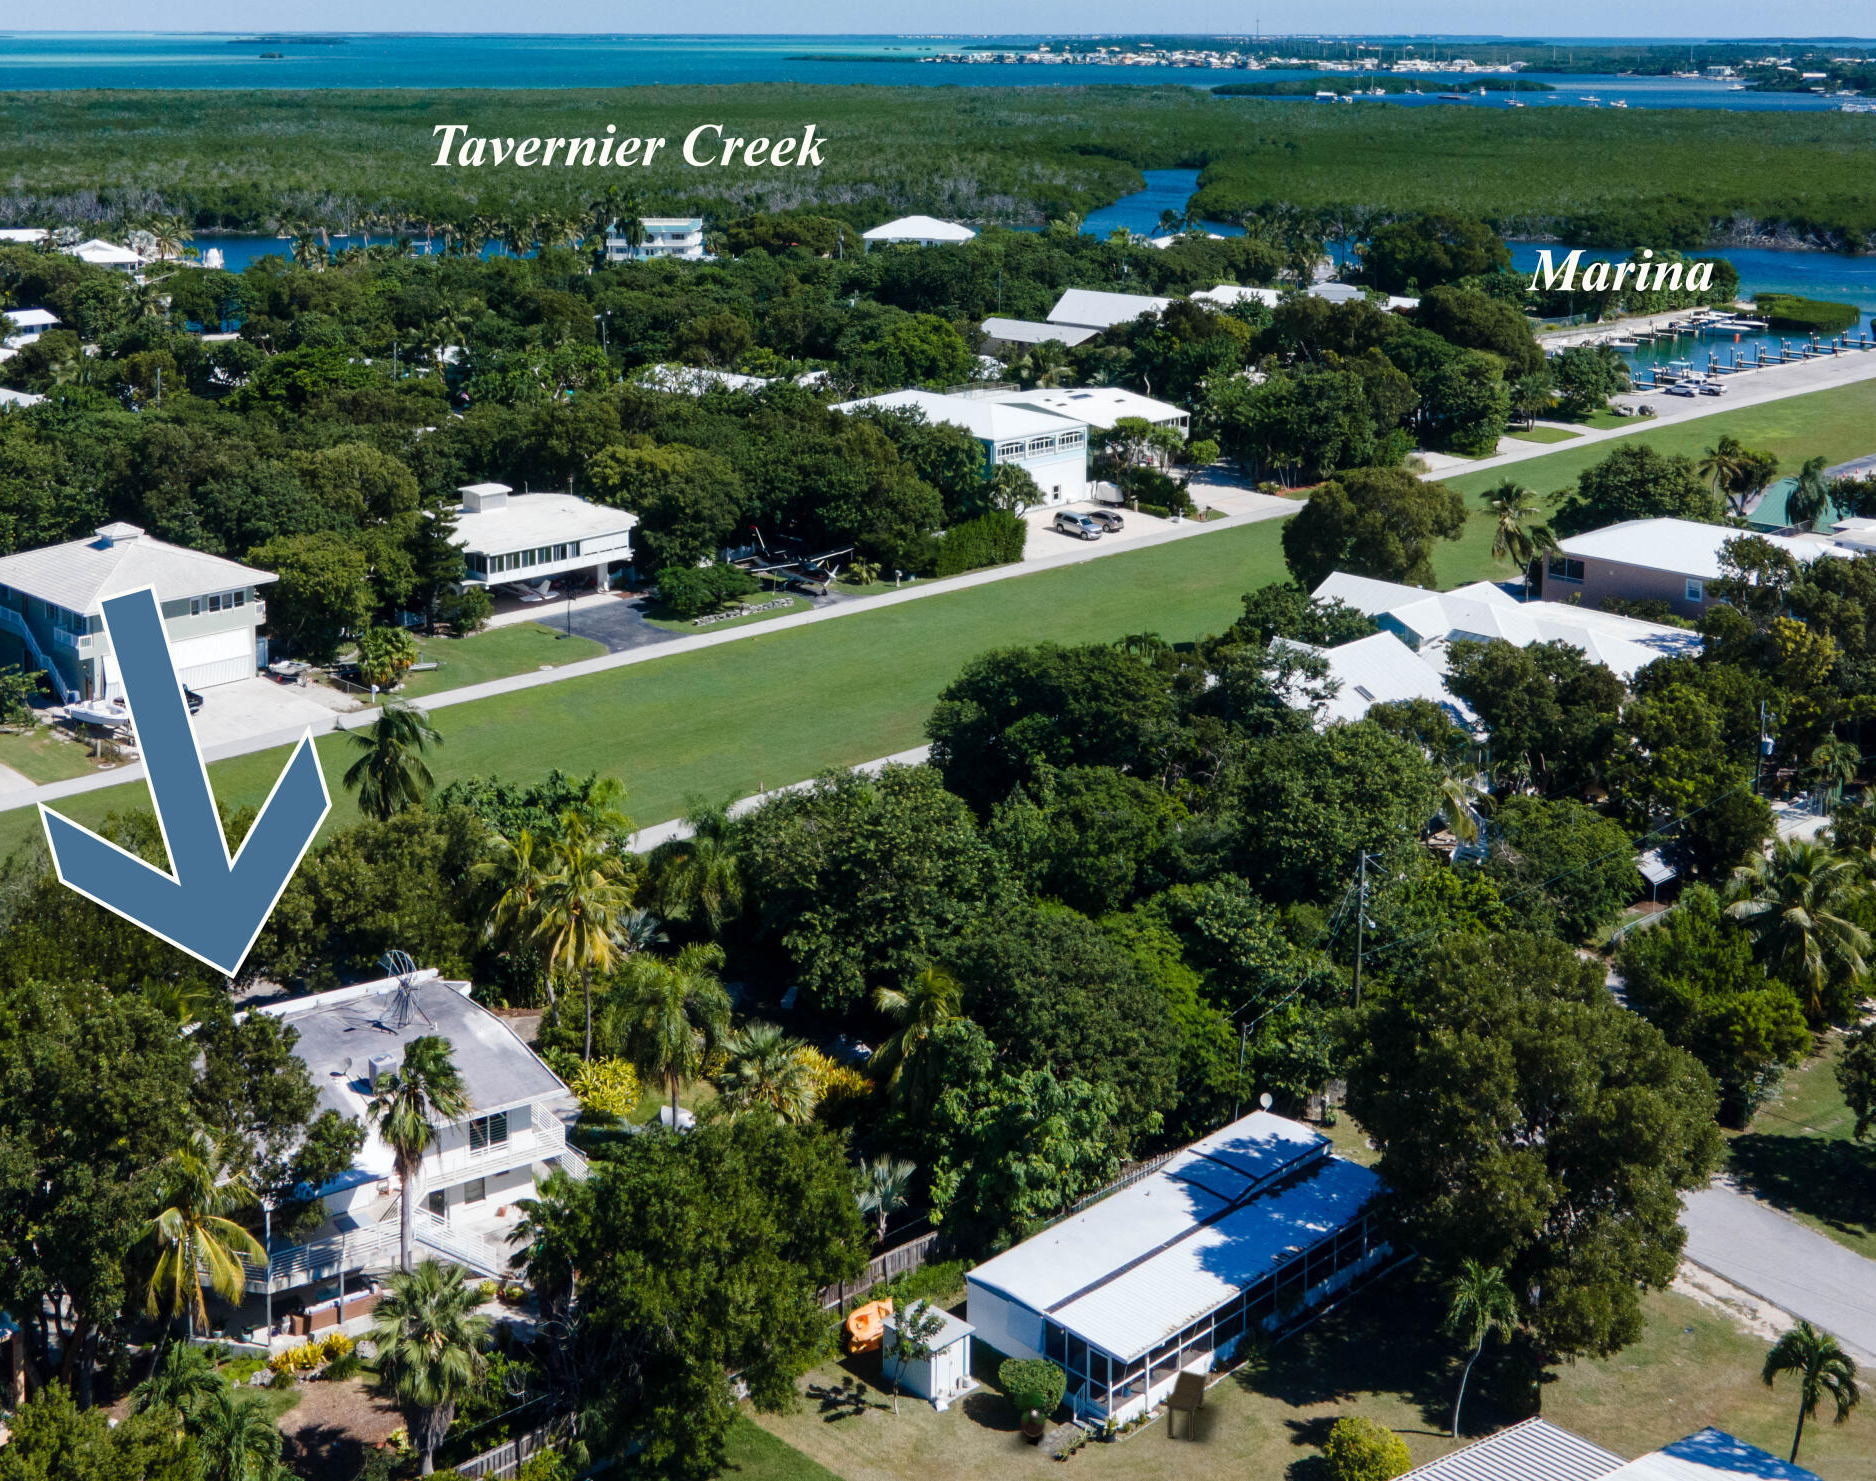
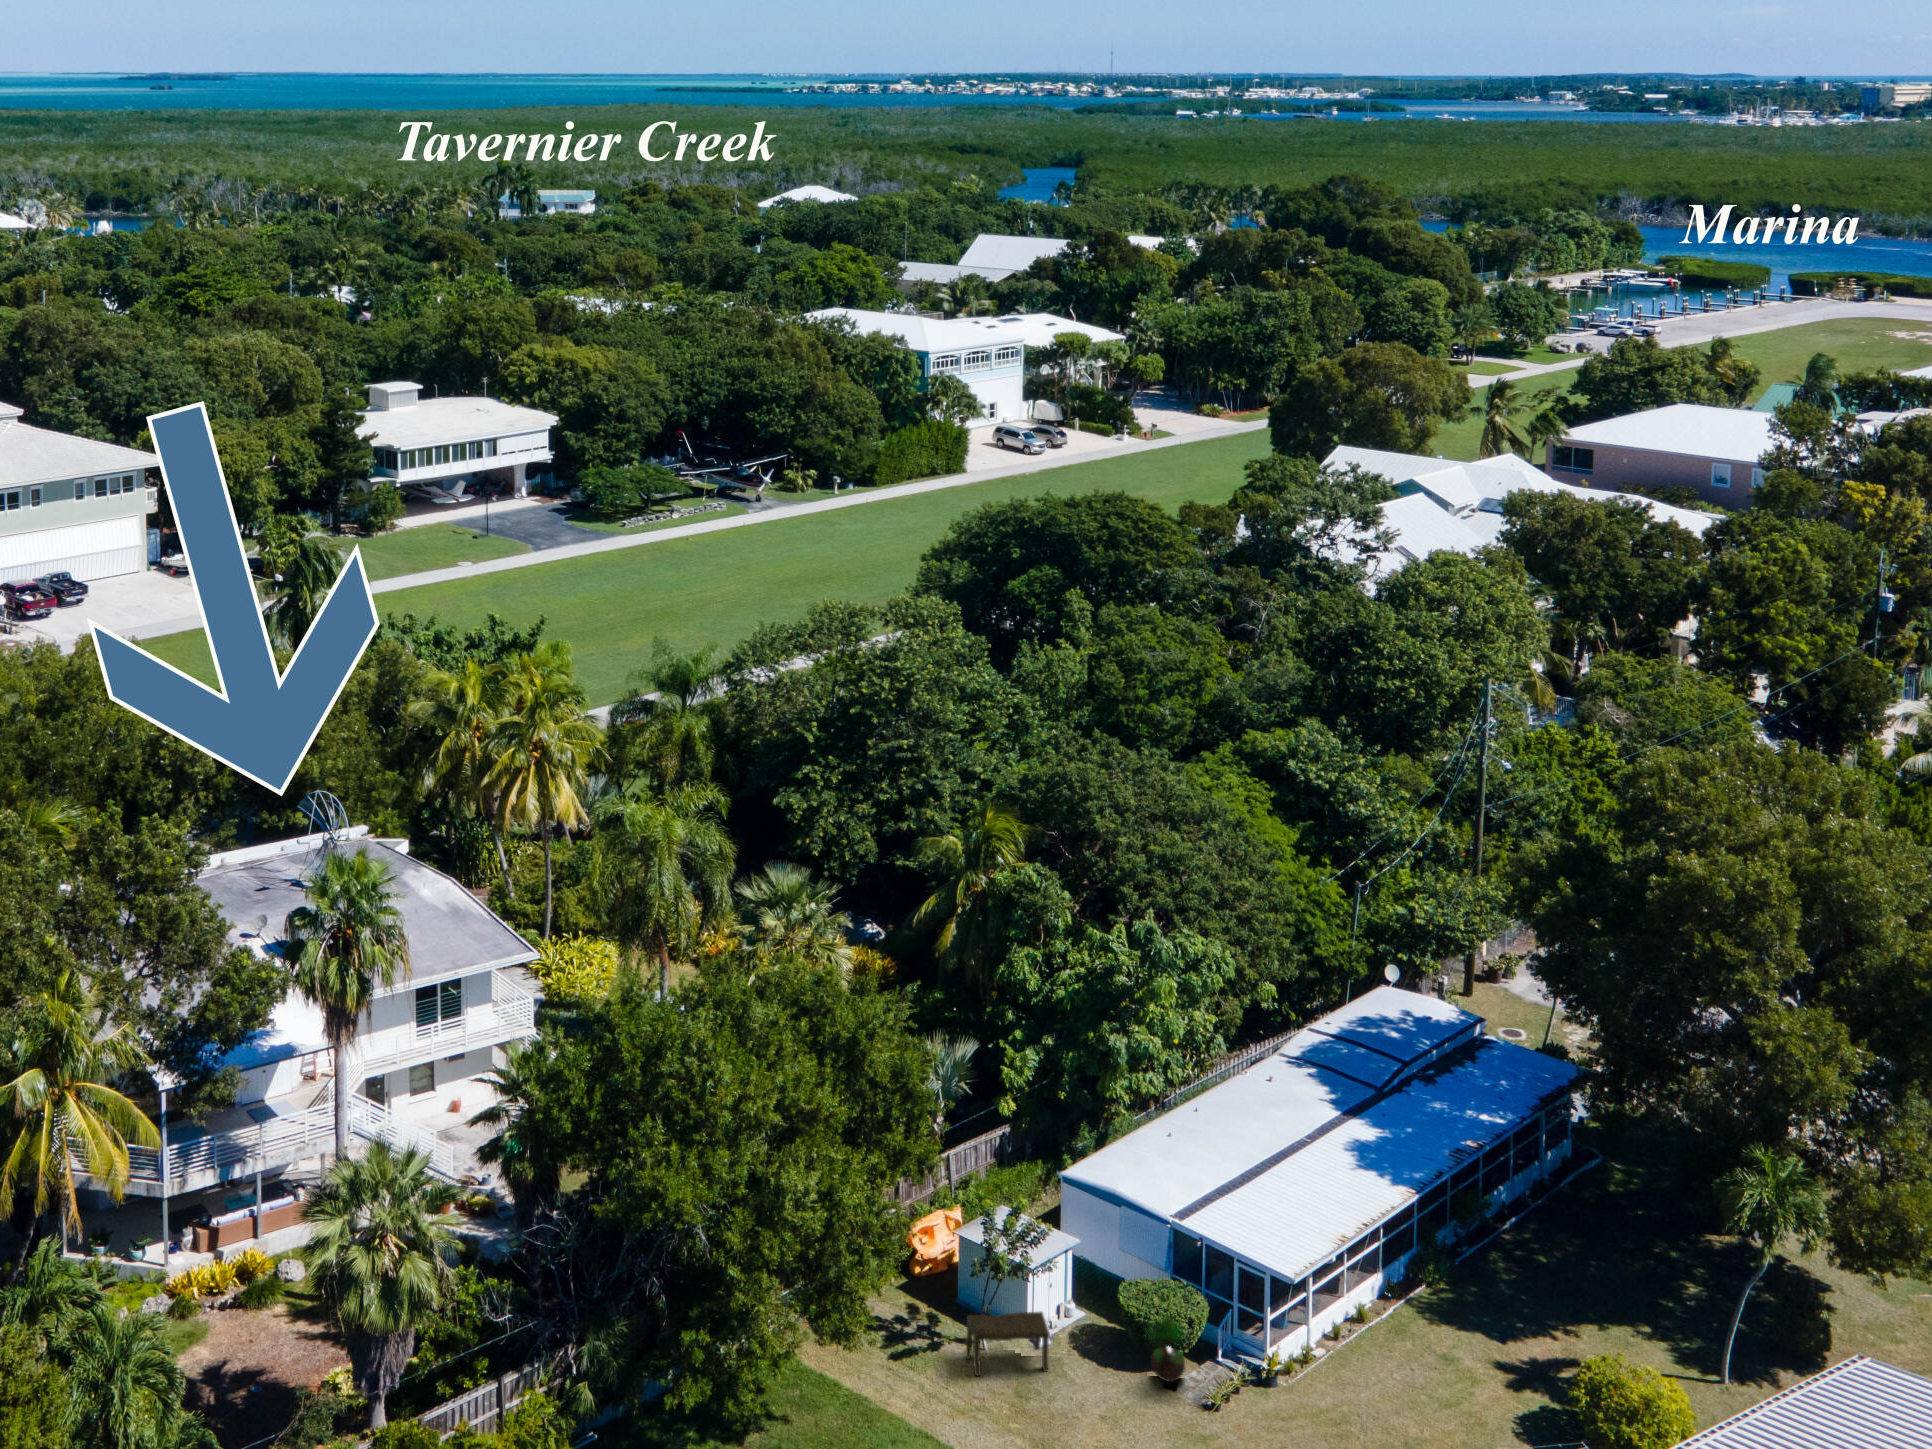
bench: present [1167,1370,1206,1441] -> present [966,1312,1050,1376]

